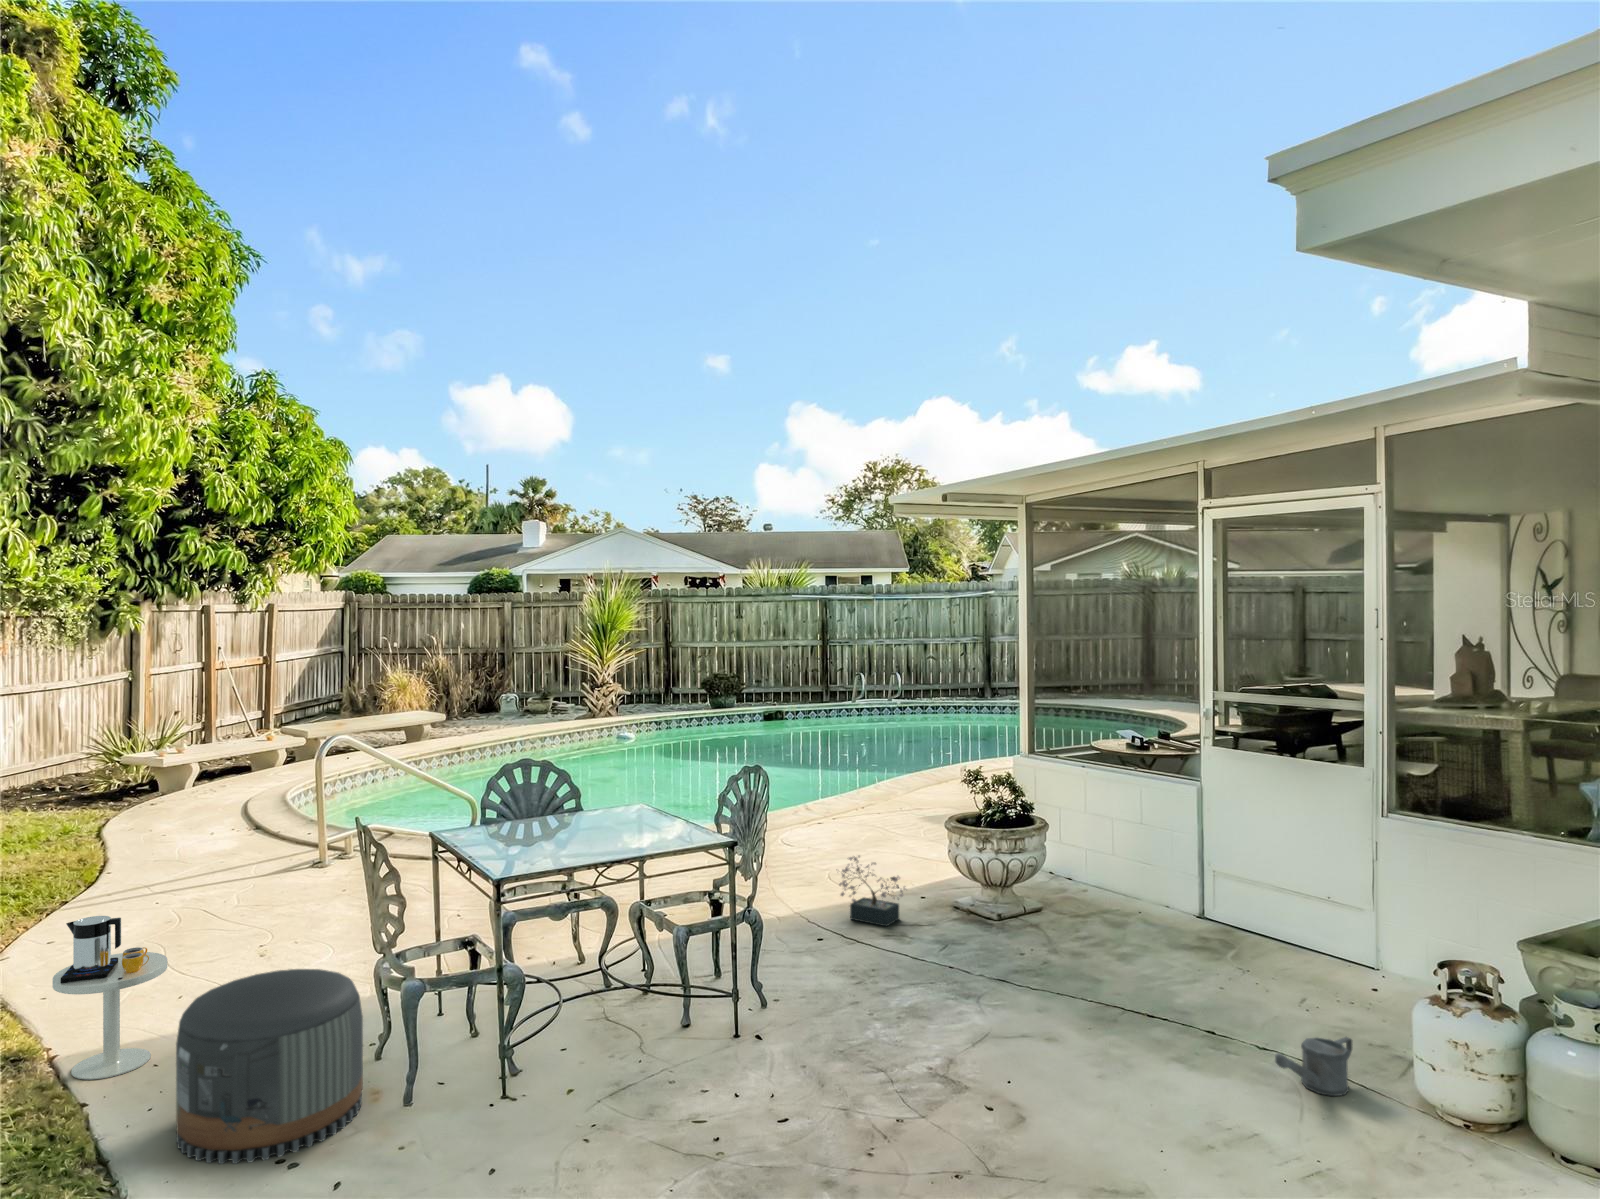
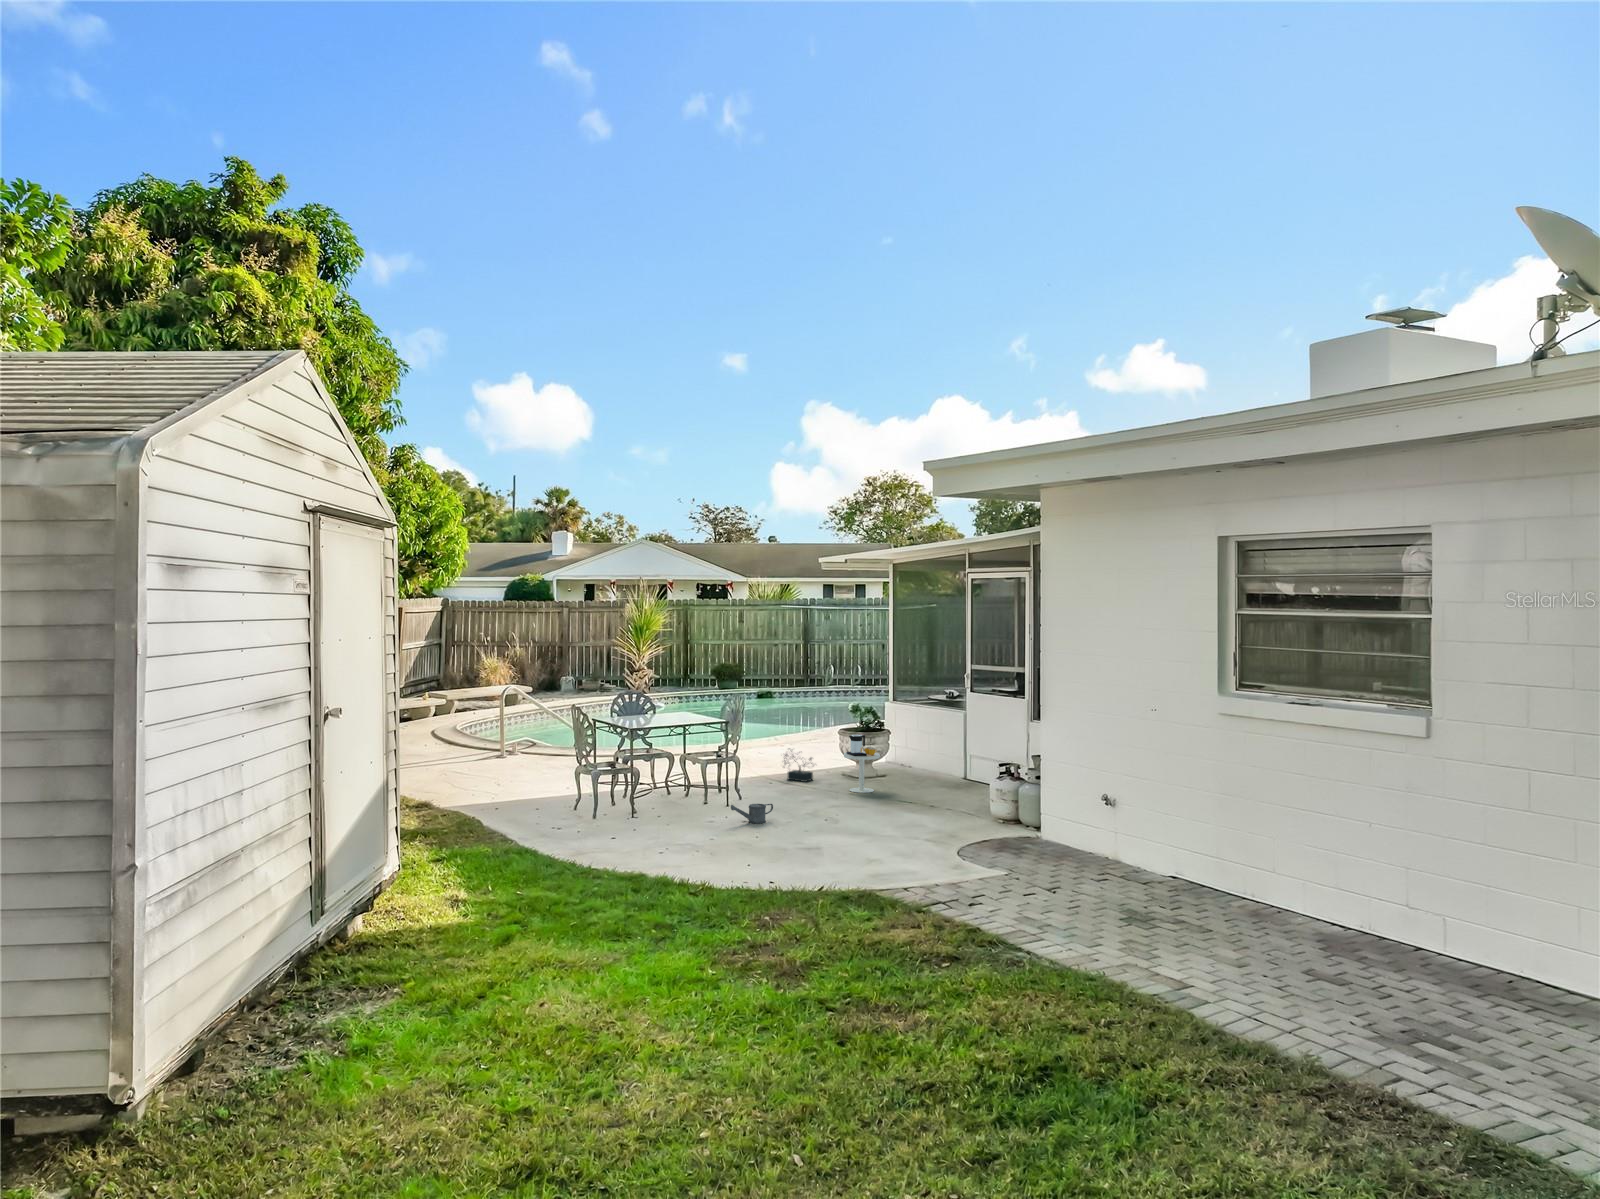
side table: present [52,916,167,1080] -> present [844,735,880,793]
pouf: present [176,969,363,1164] -> none [510,766,577,826]
watering can: present [1275,1037,1352,1096] -> present [731,804,773,824]

